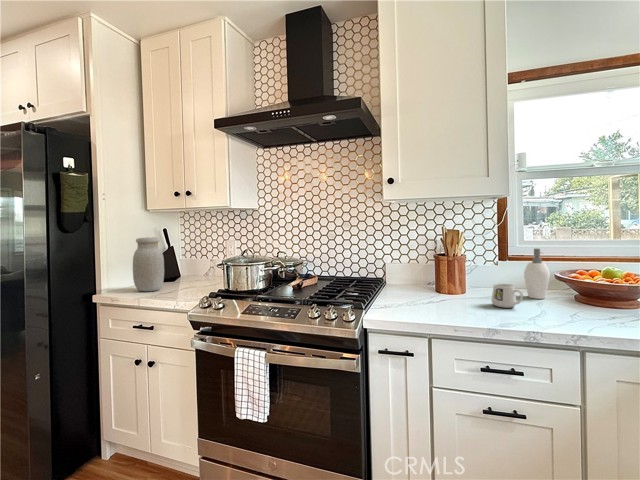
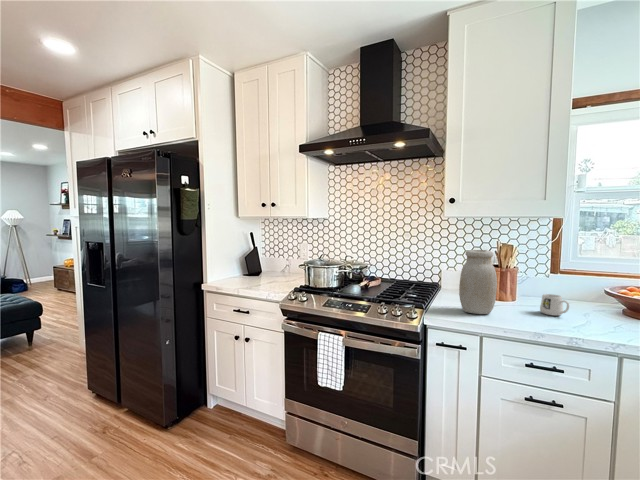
jar: present [133,237,164,291] -> present [459,250,497,314]
soap dispenser: present [524,248,550,299] -> none [574,264,599,310]

